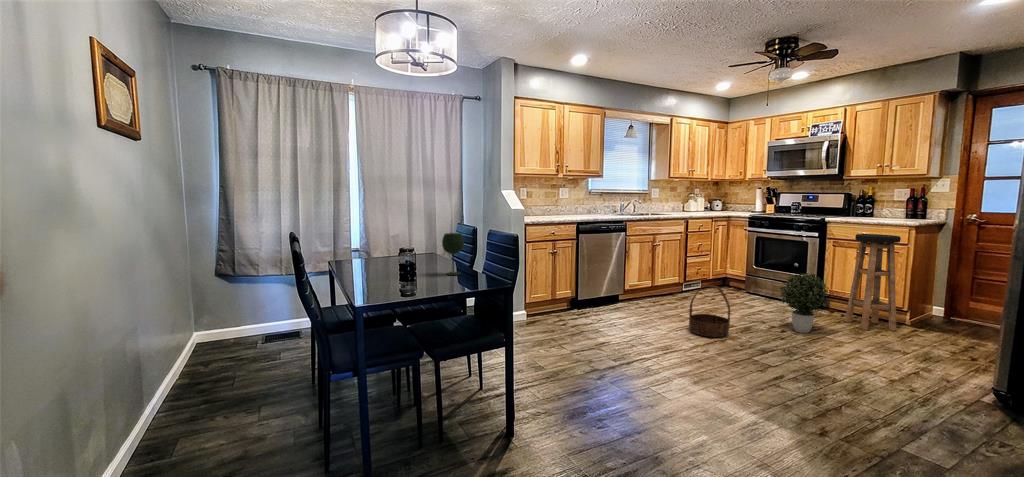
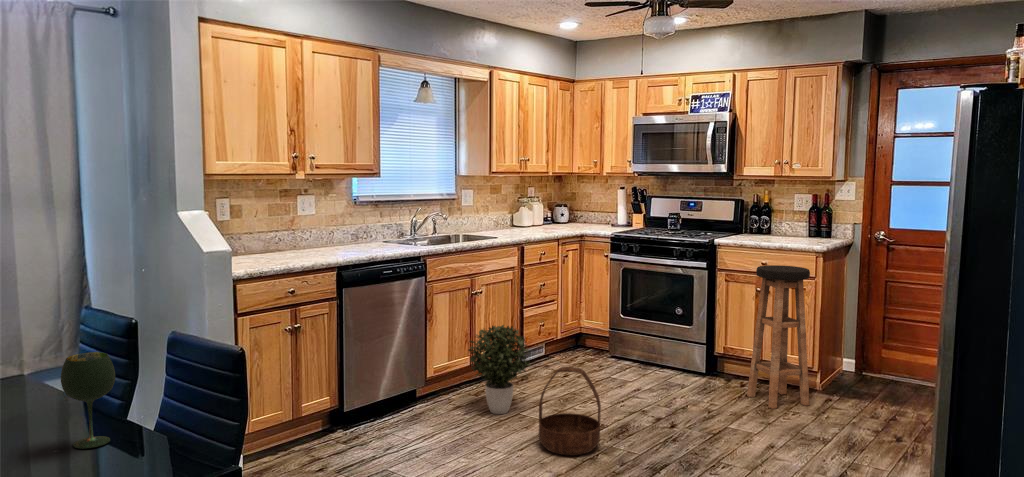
potted plant: present [780,273,829,333] -> present [468,325,531,414]

